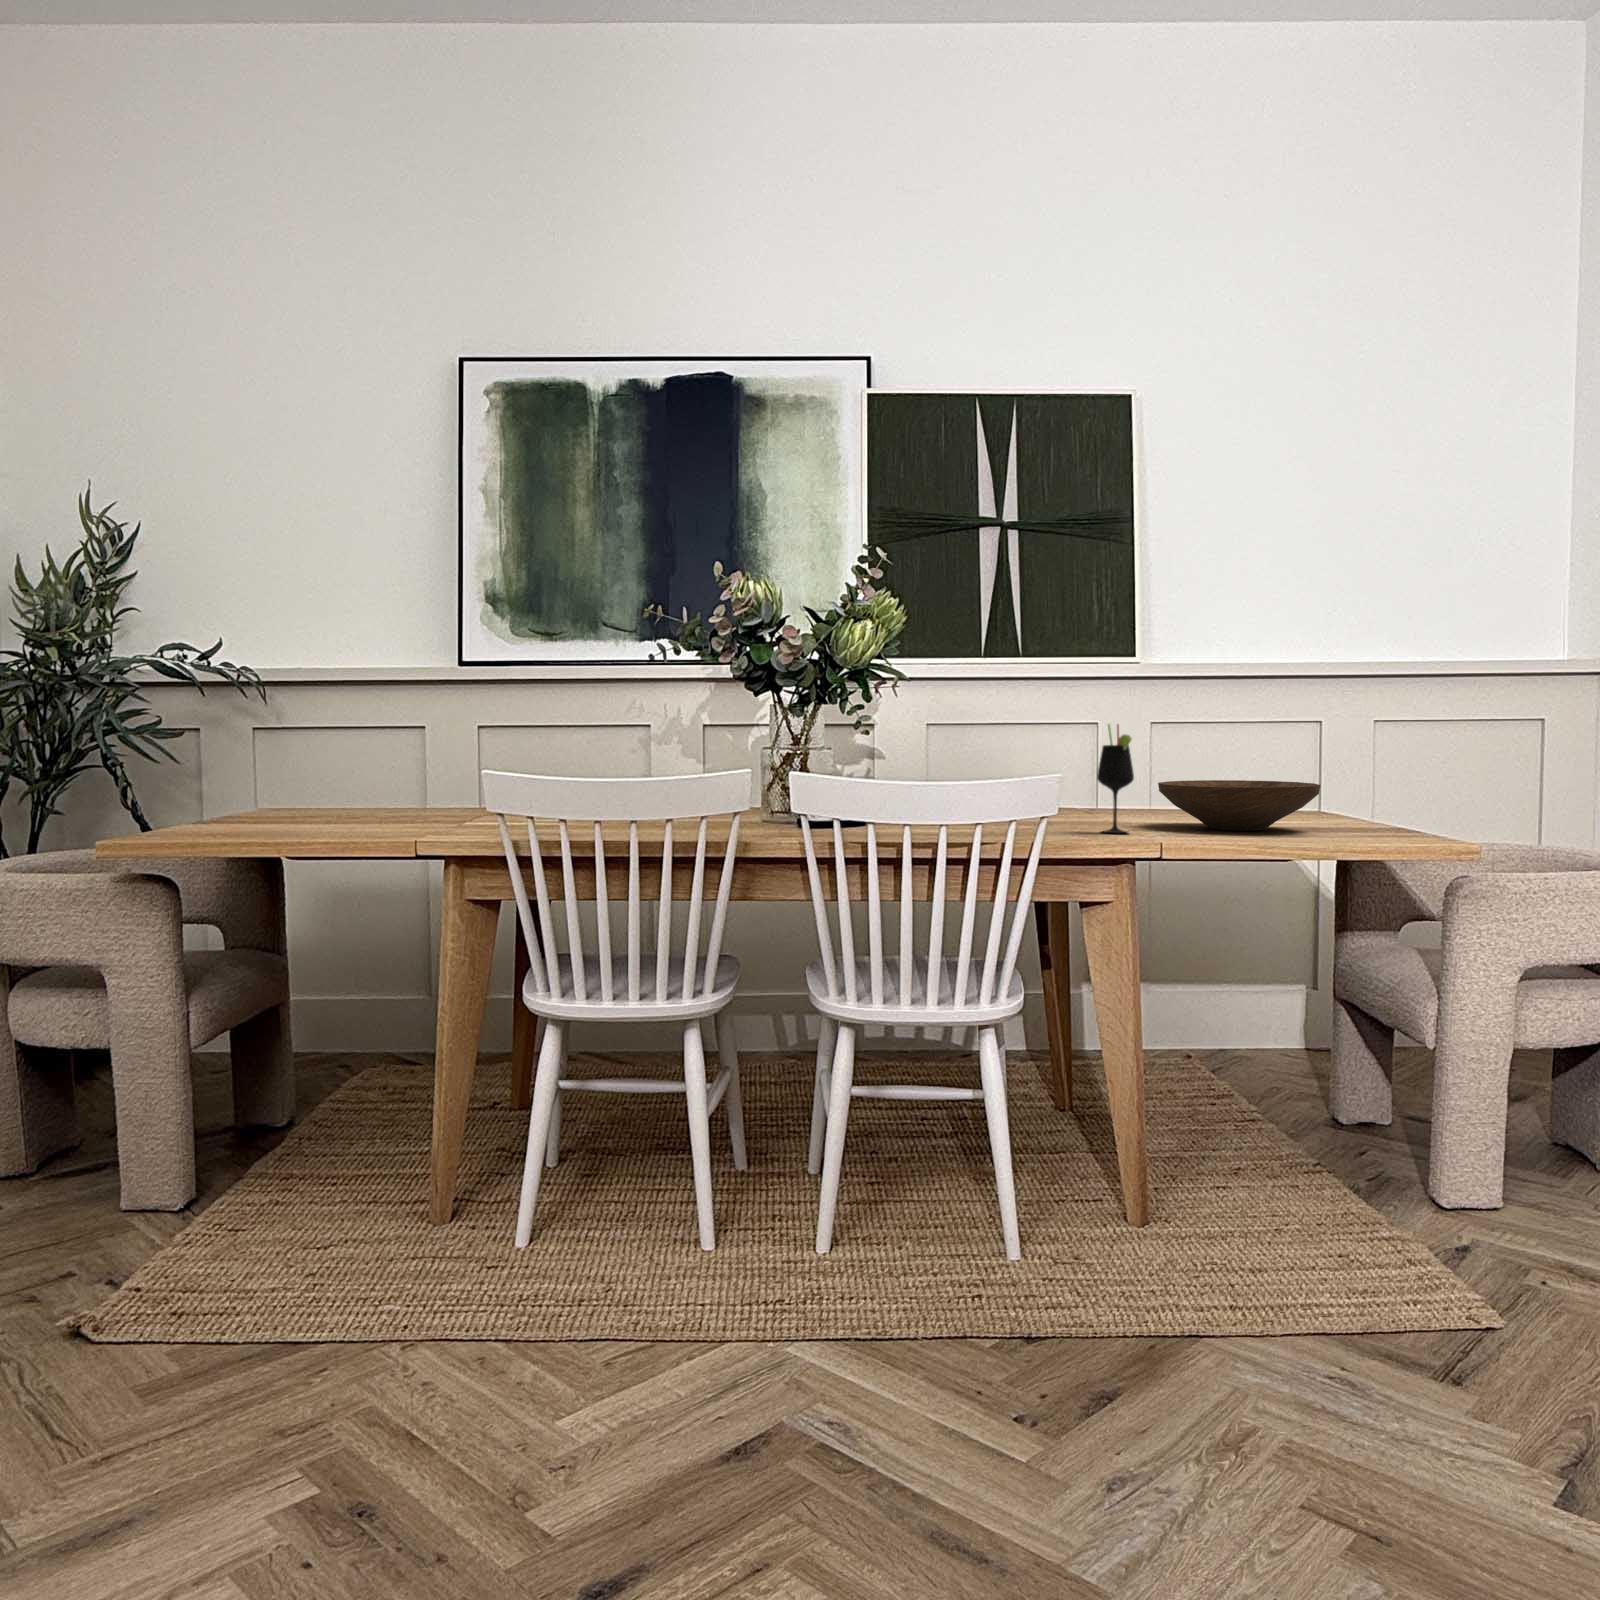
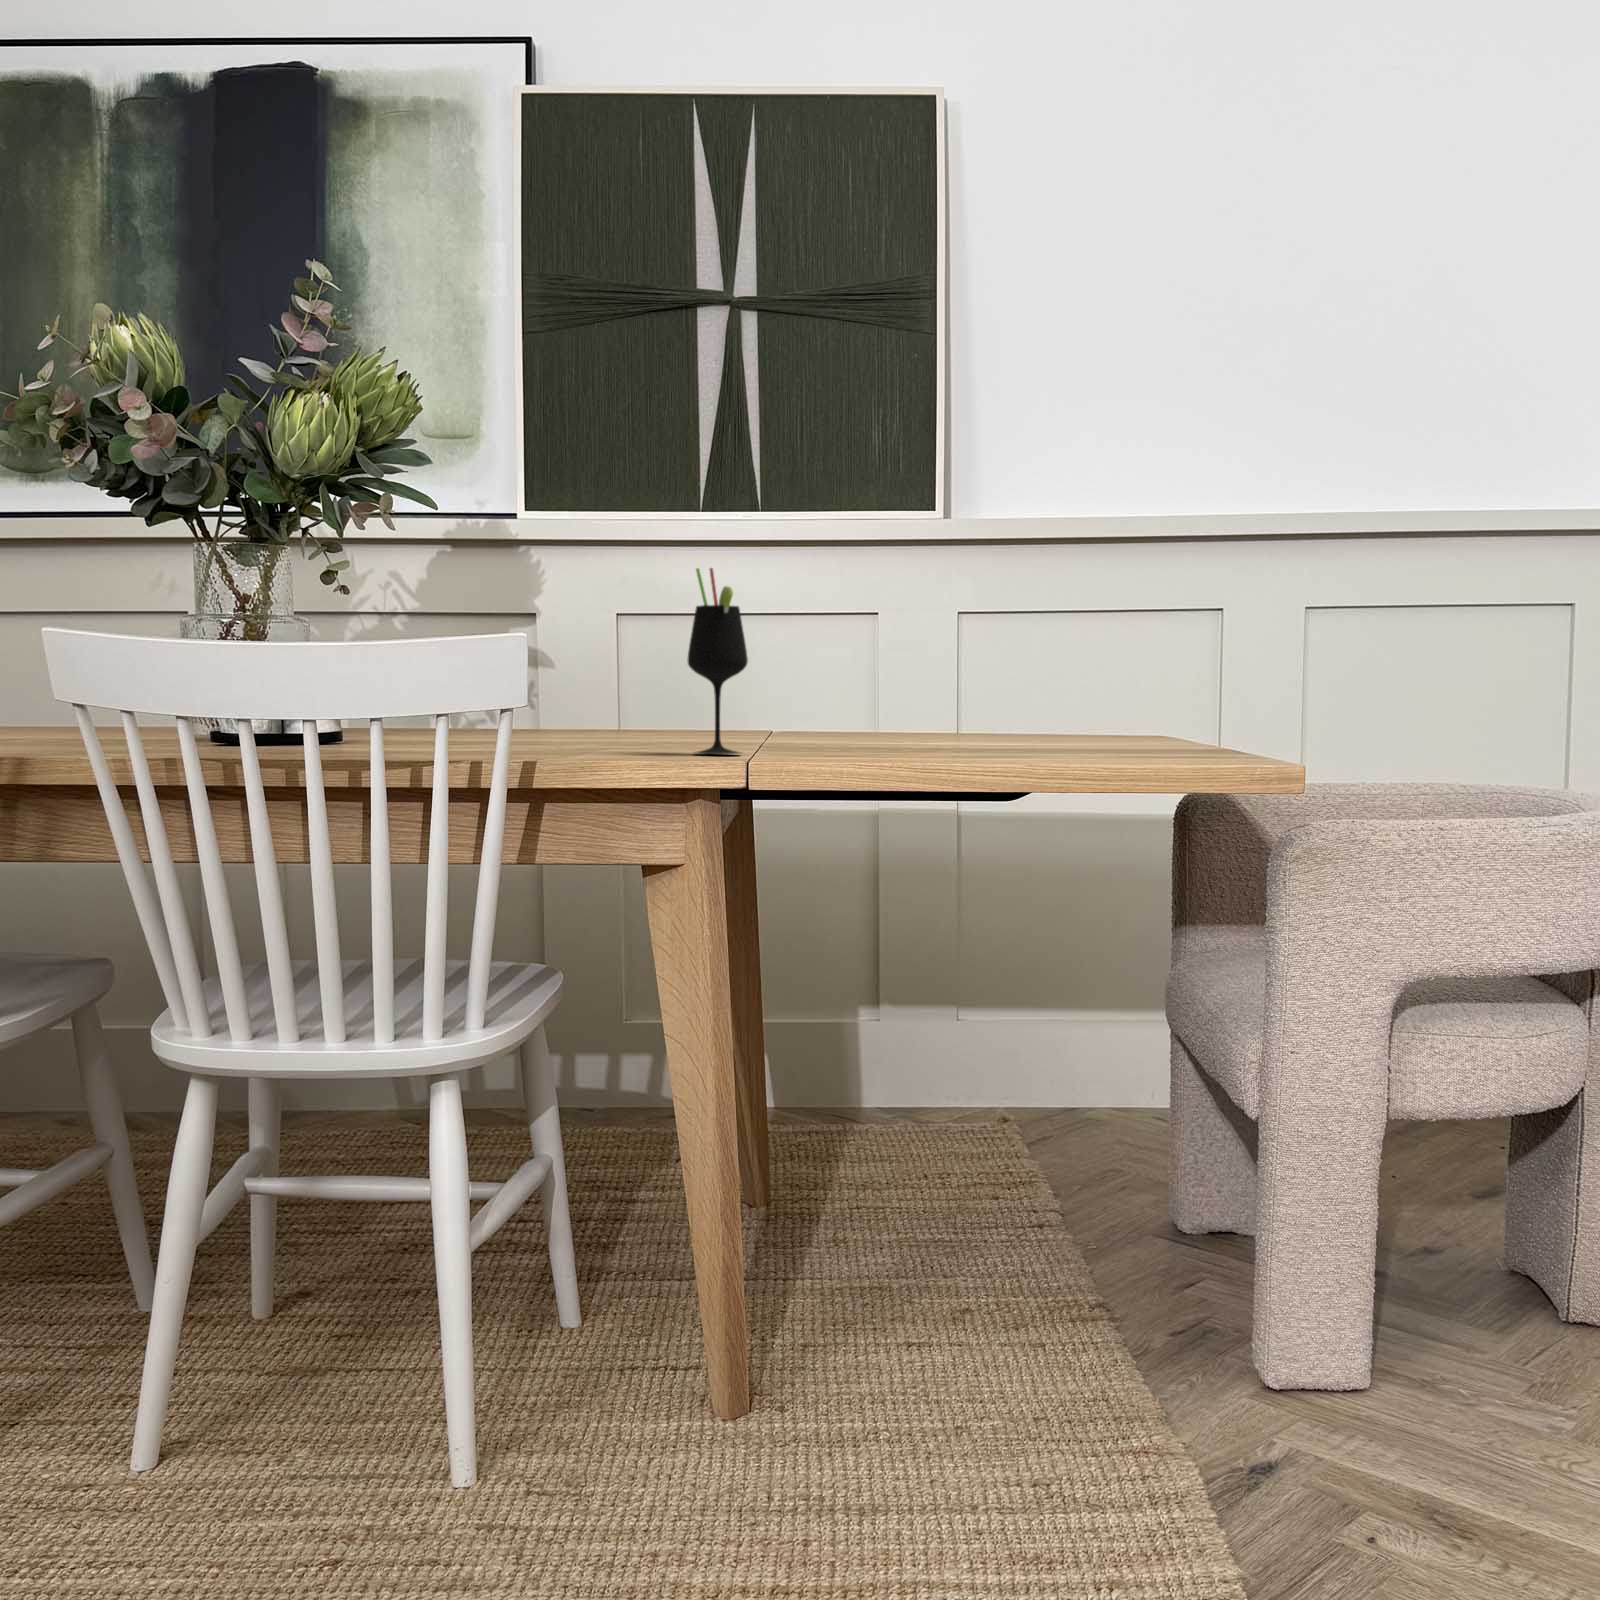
wooden bowl: present [1158,780,1320,831] -> none [827,678,1081,755]

